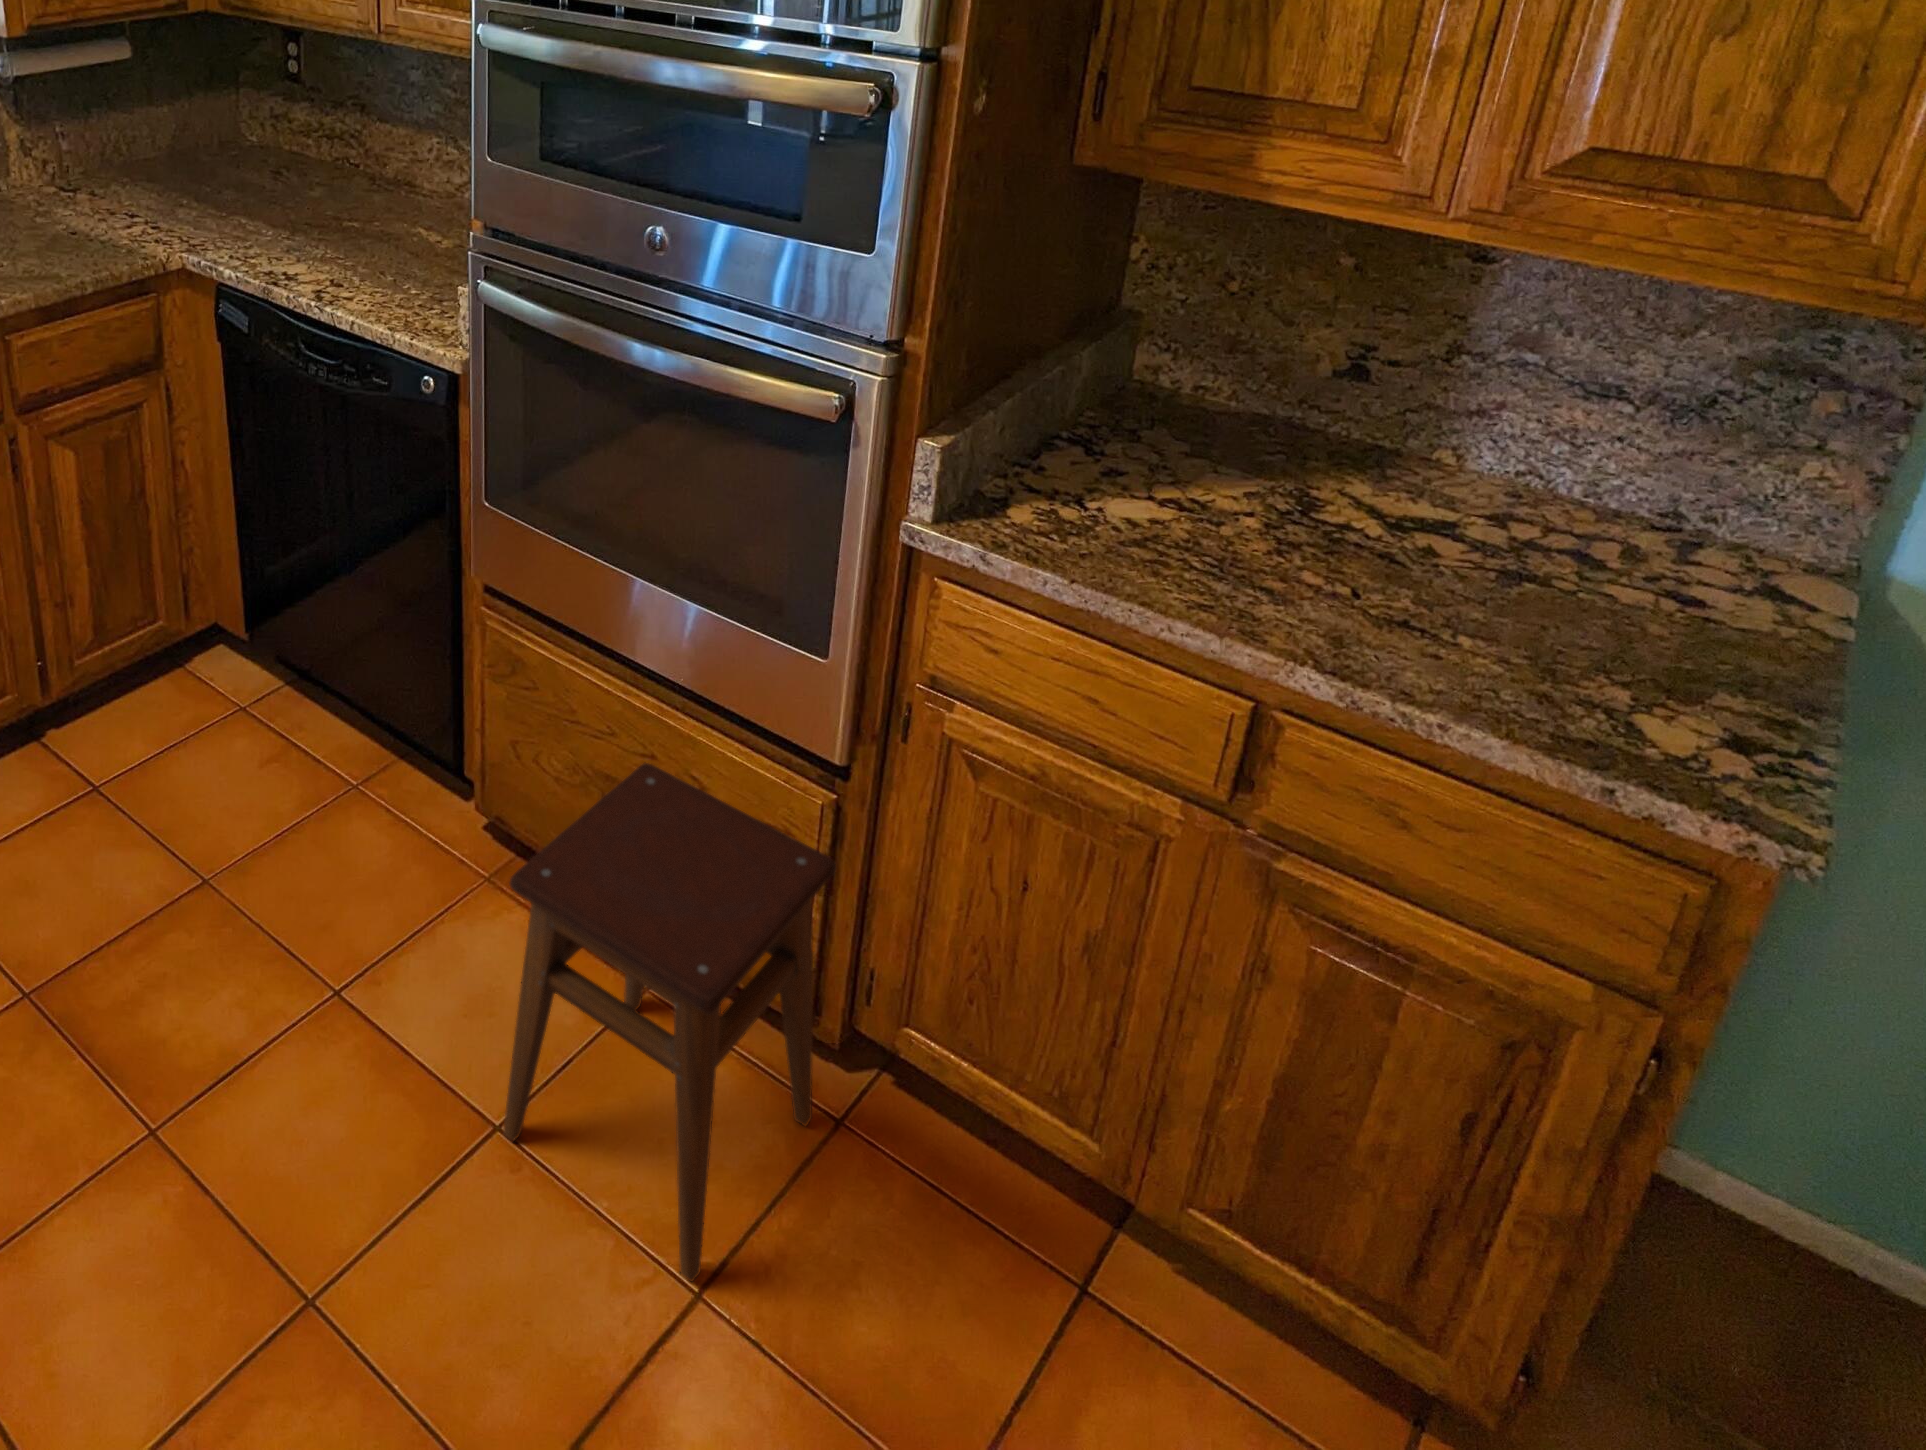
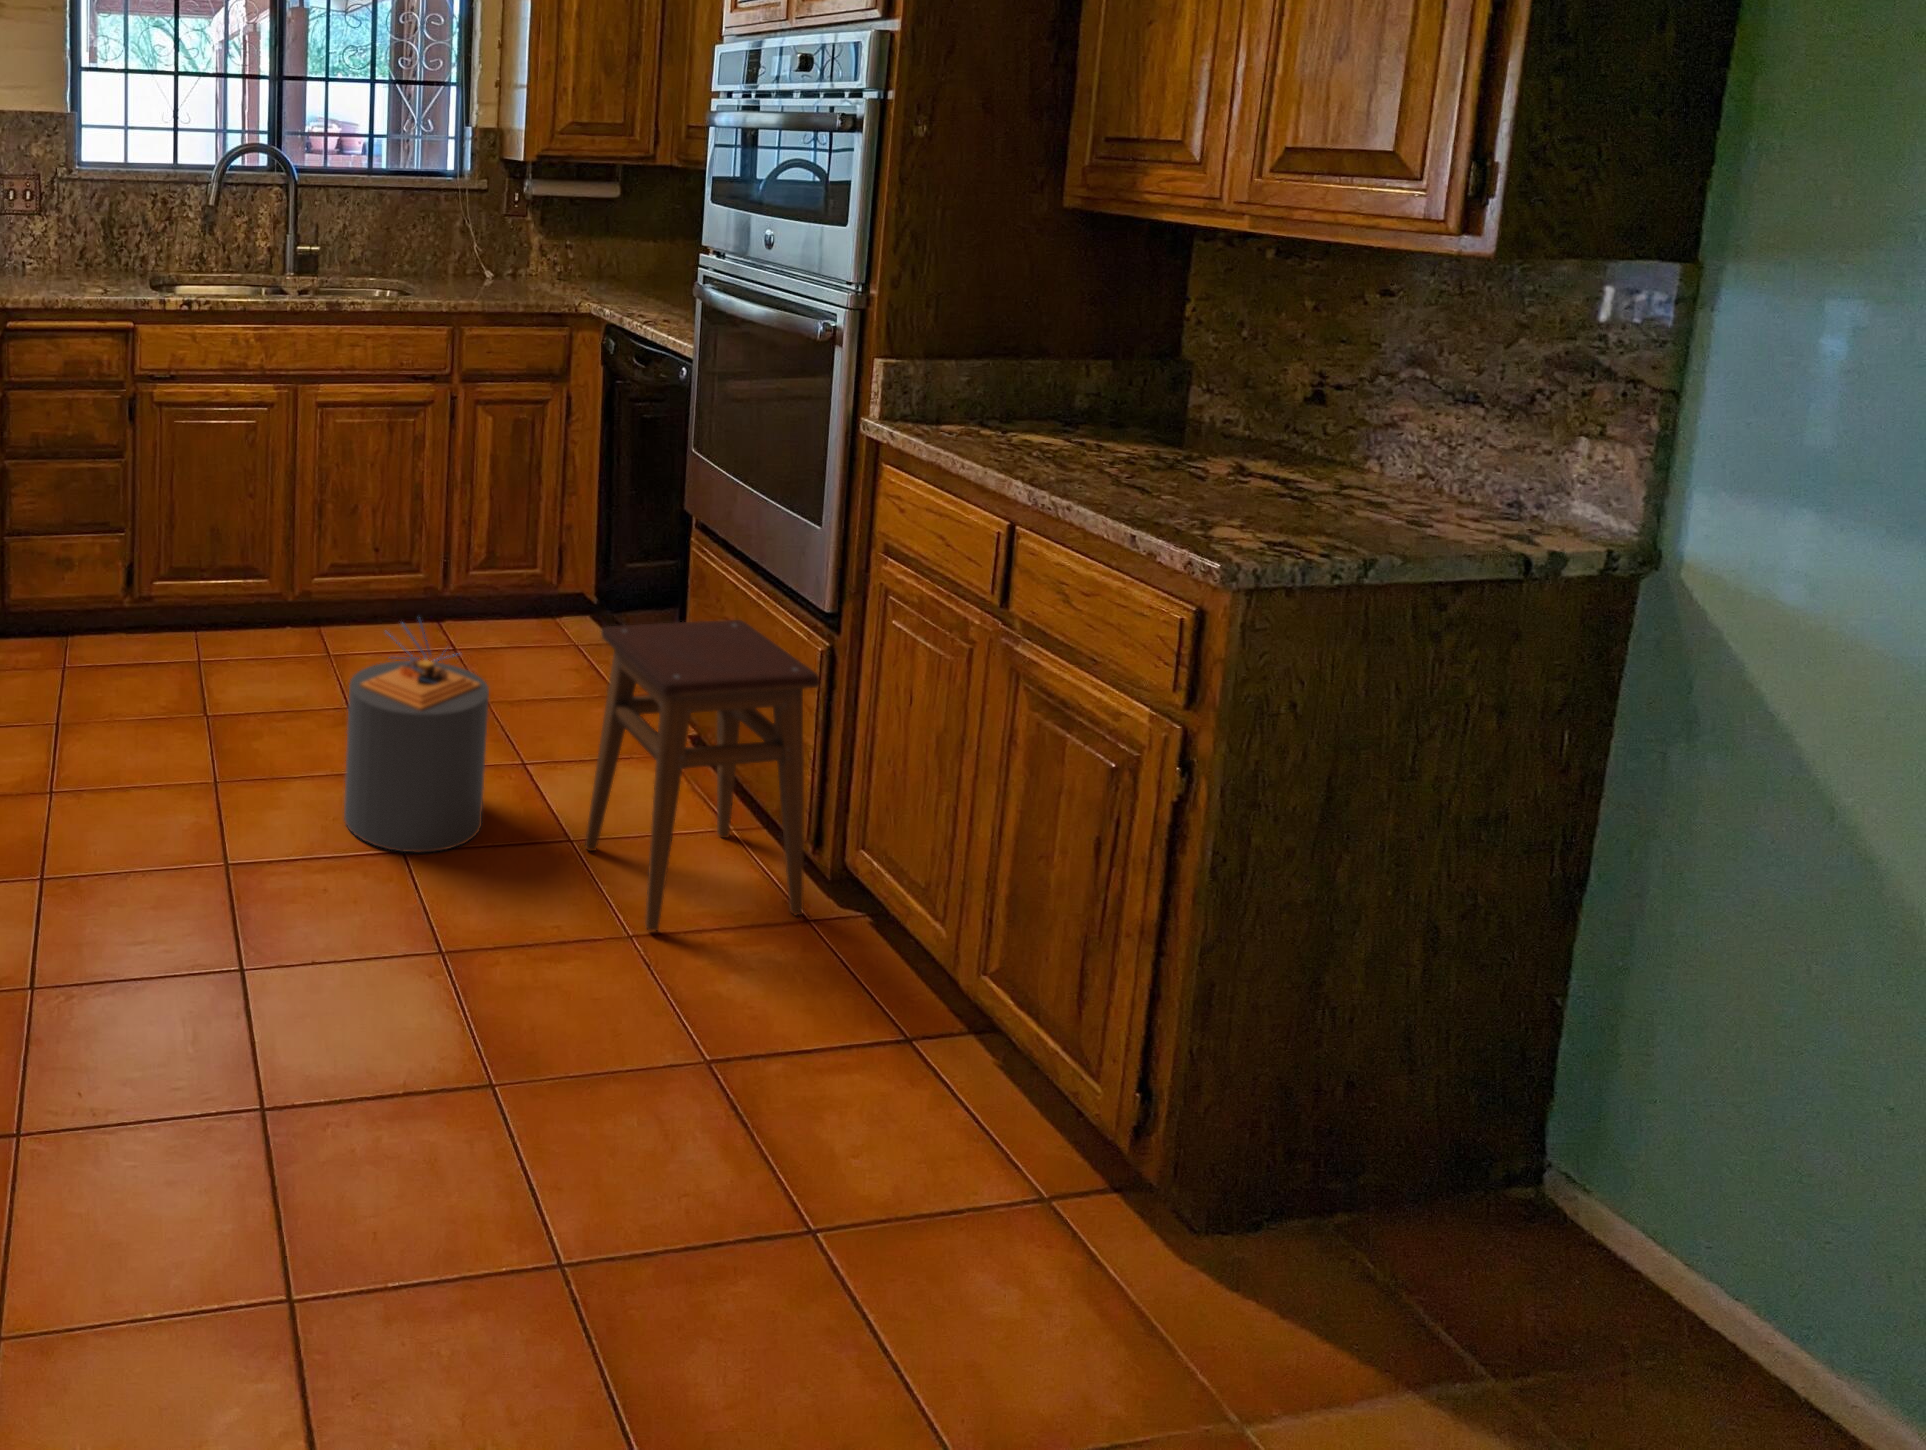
trash can: none [119,924,357,1324] -> present [344,617,489,853]

